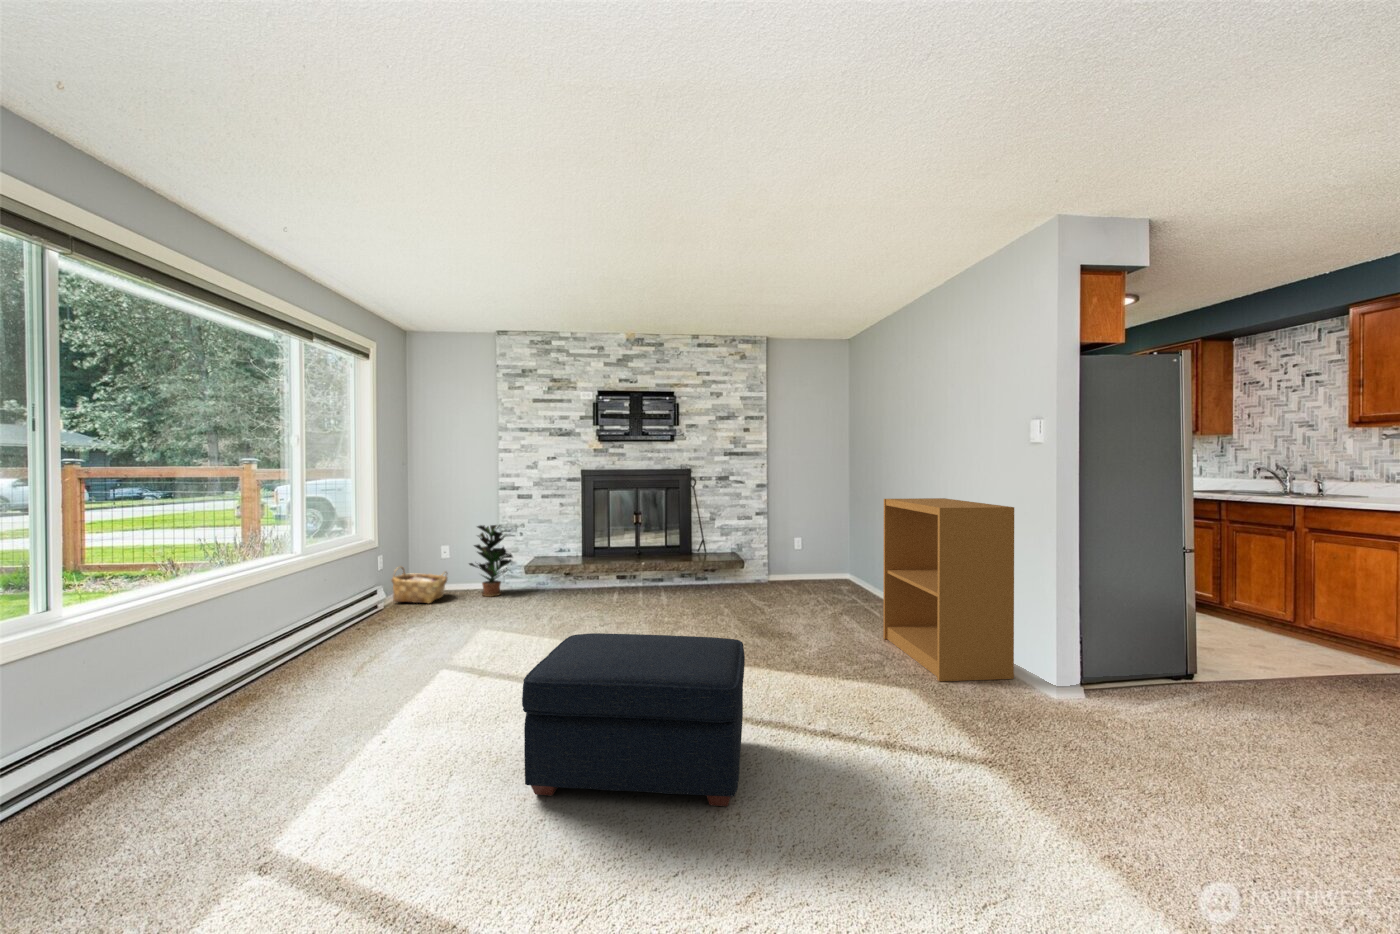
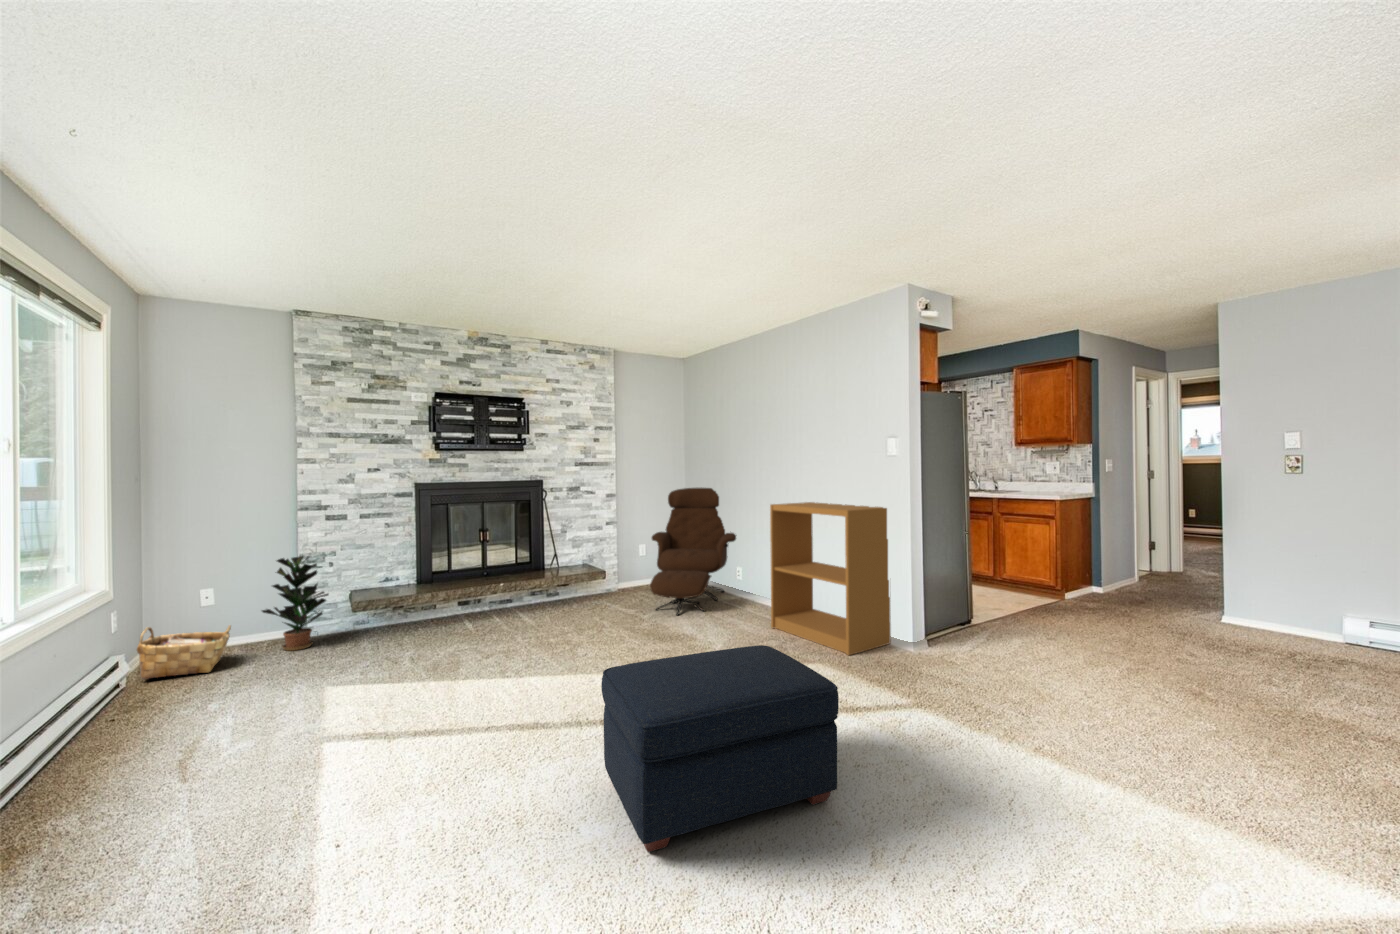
lounge chair: none [776,480,891,612] -> present [650,488,736,615]

